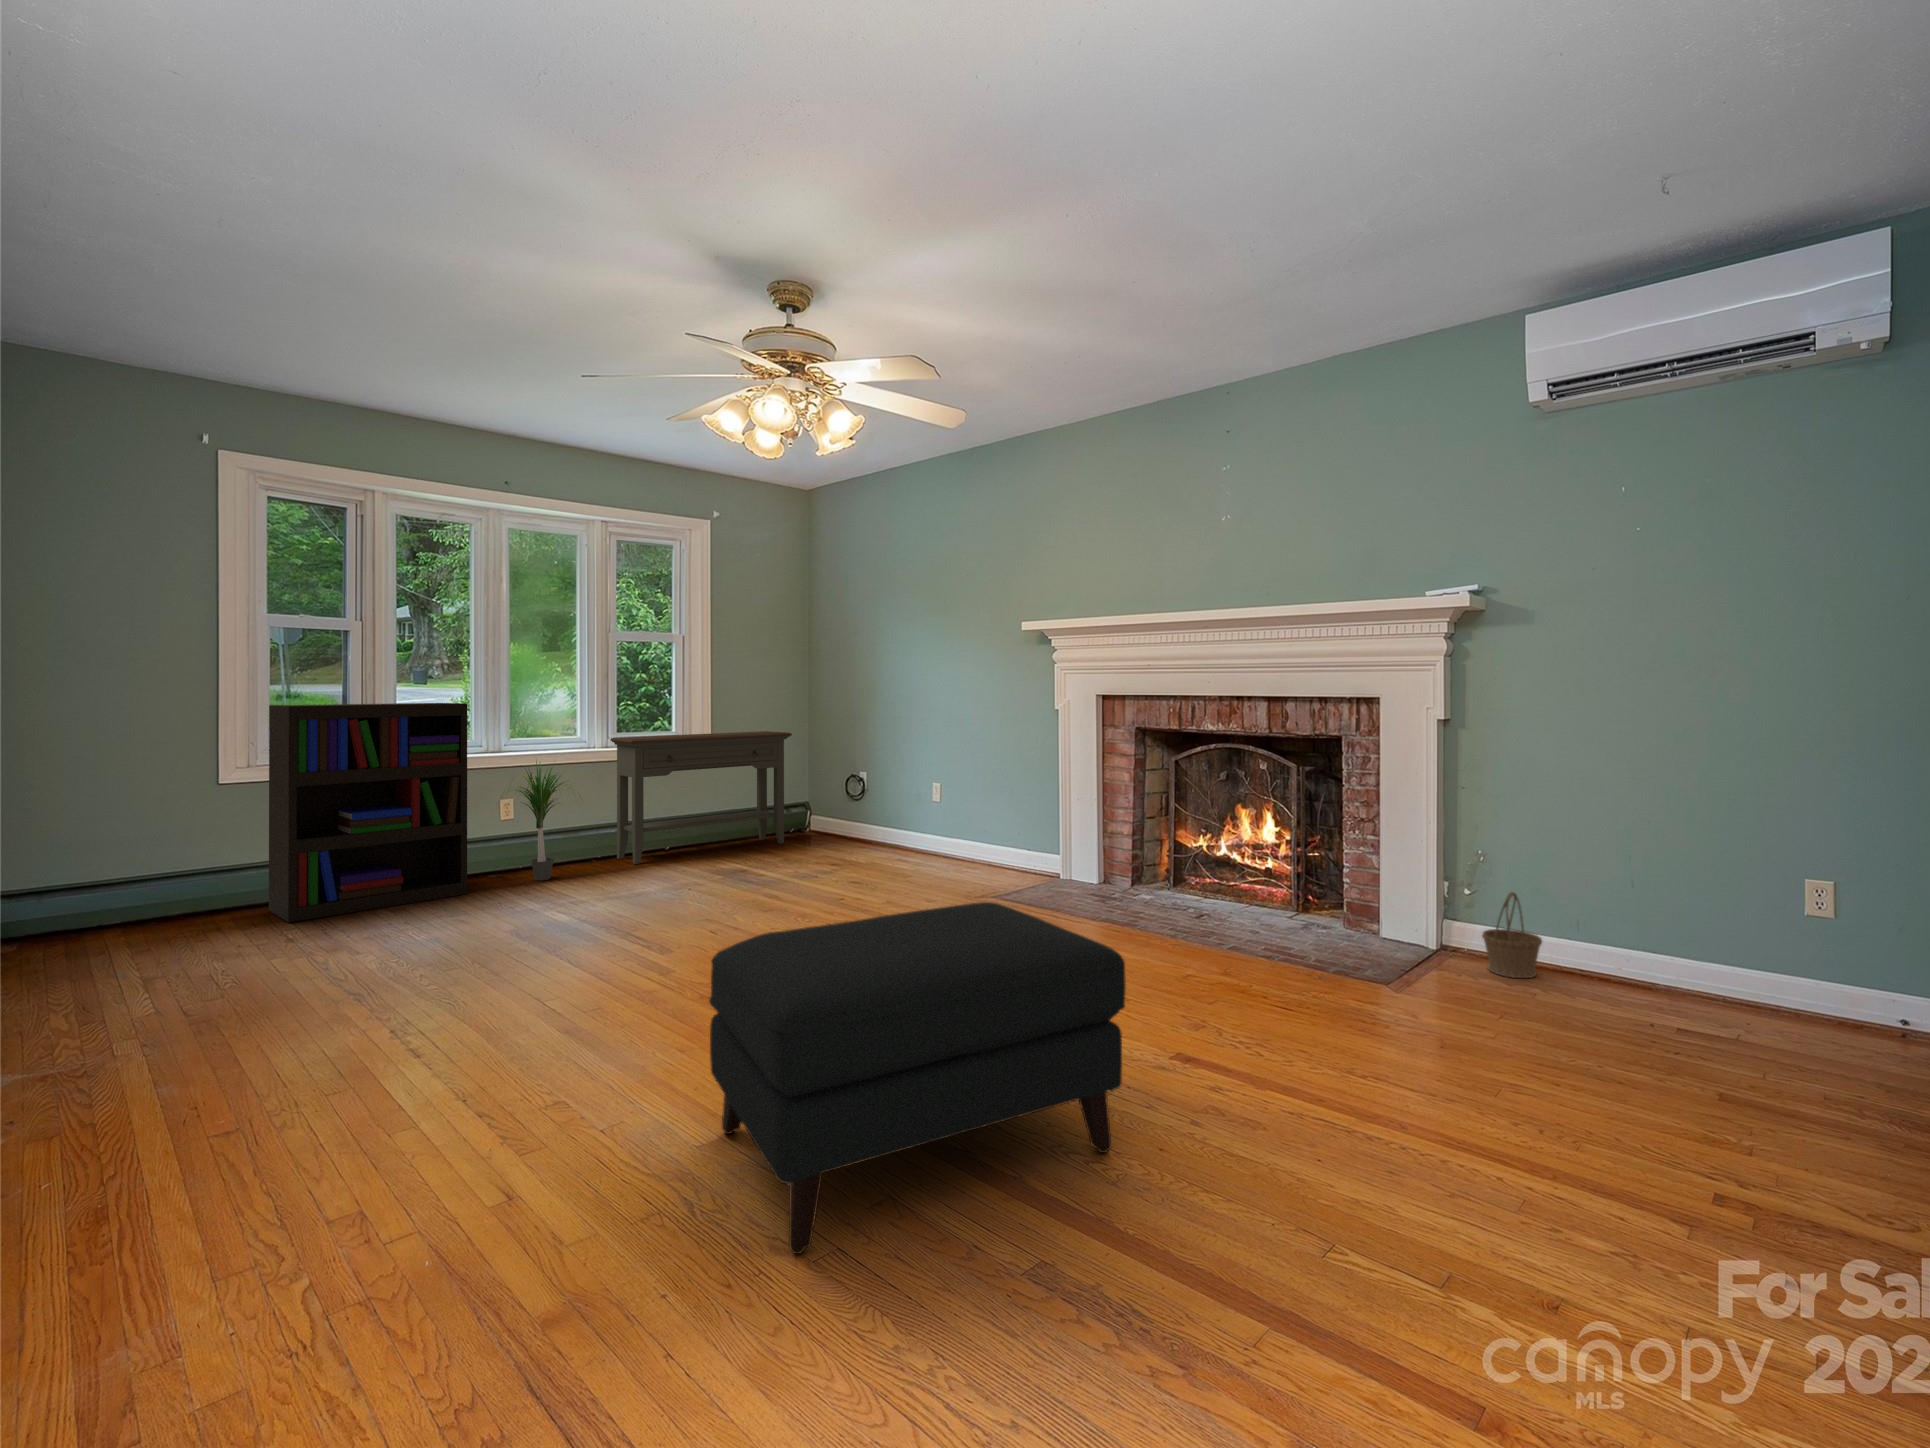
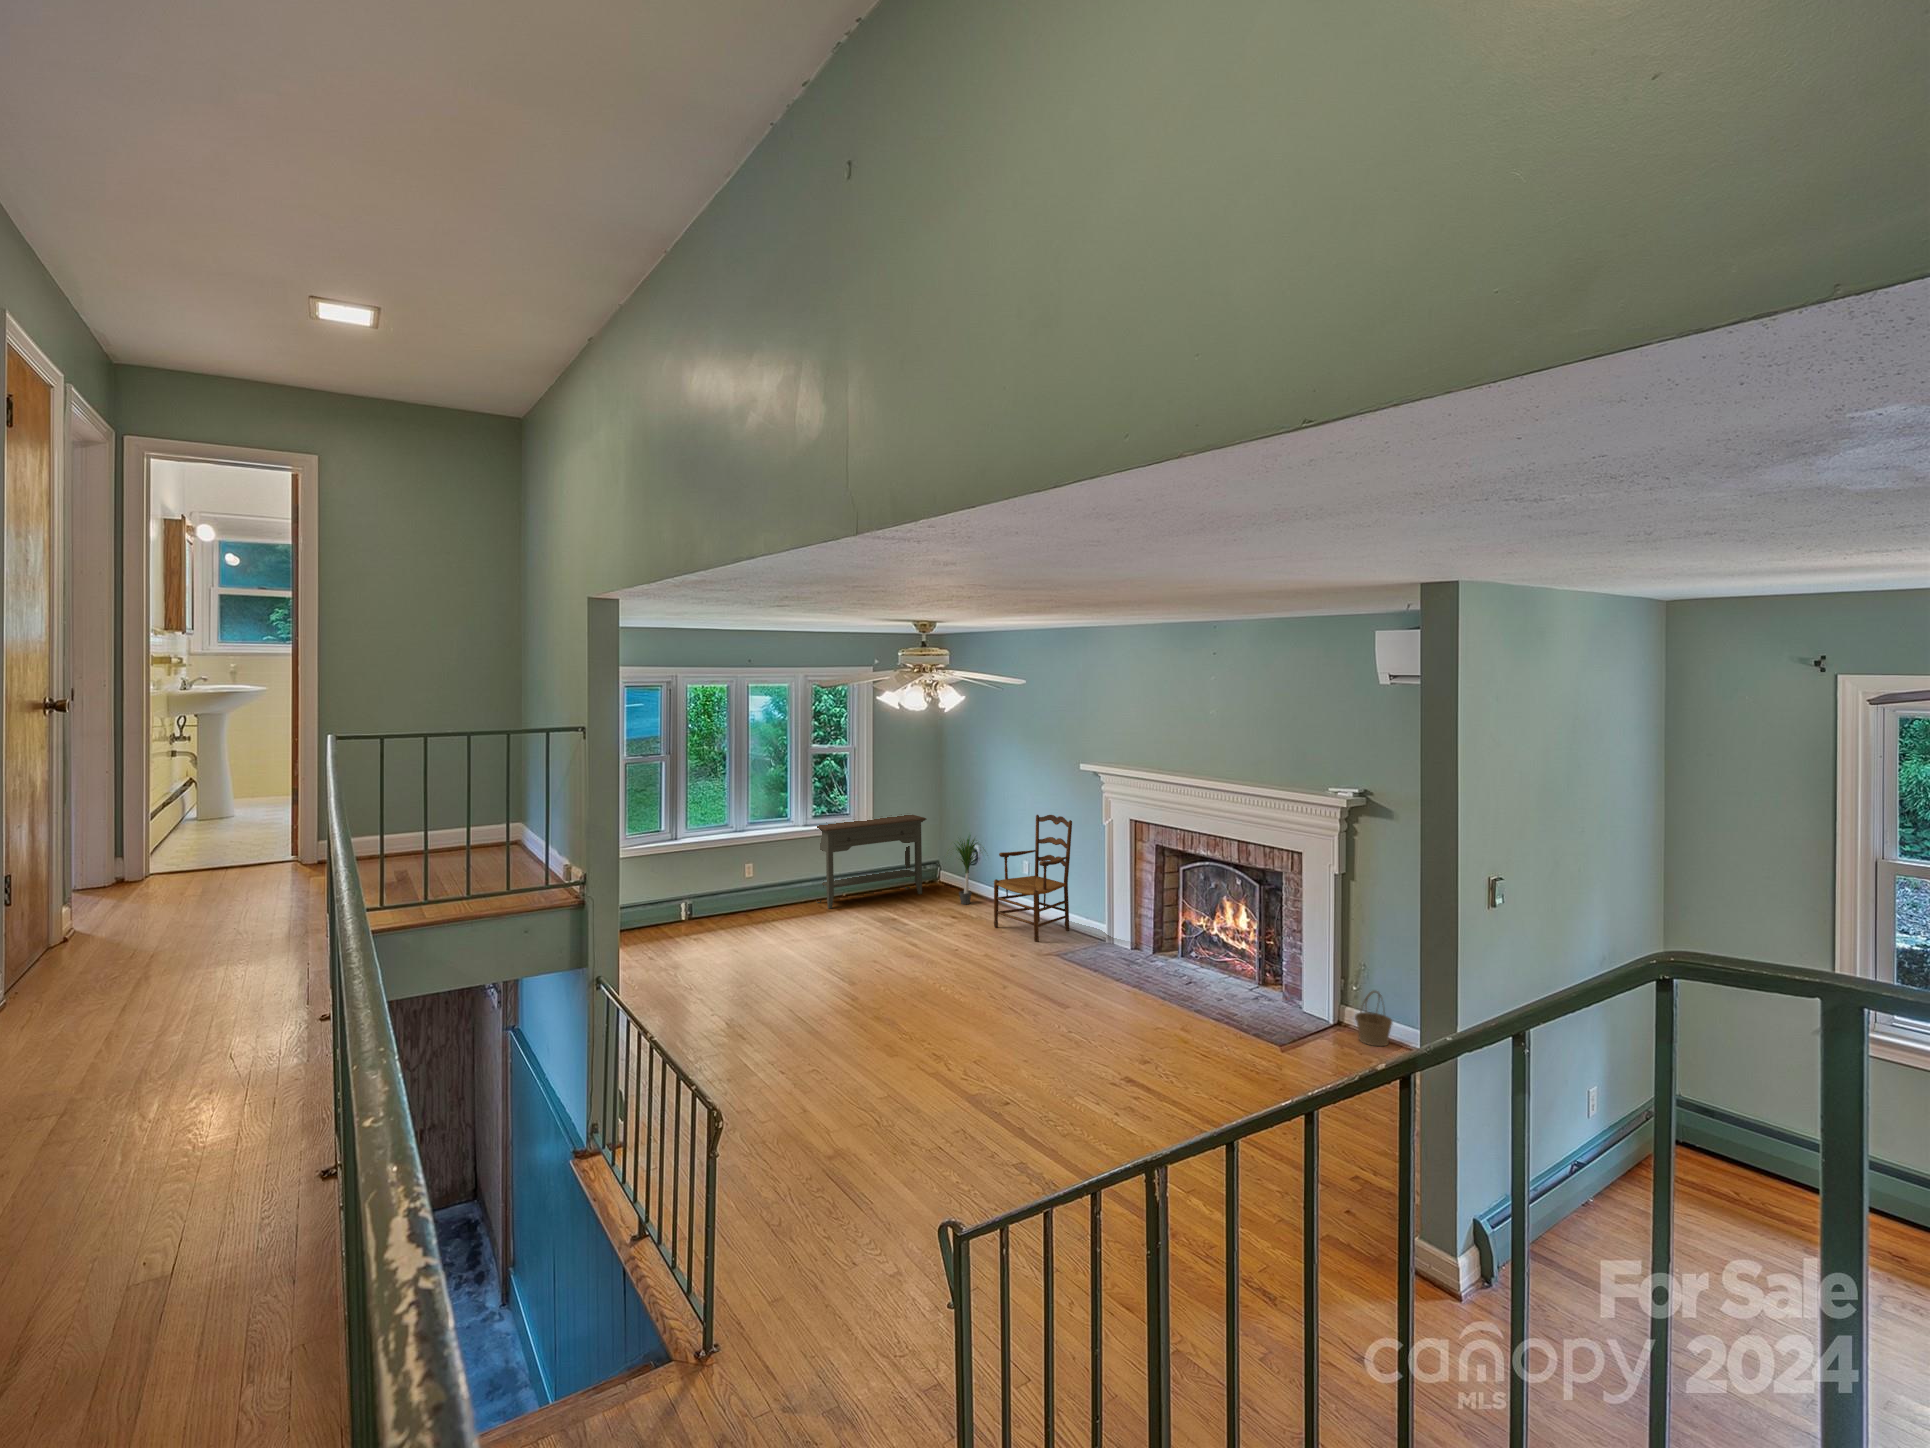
bookshelf: present [269,703,467,922] -> none [638,809,739,944]
armchair: none [893,707,1009,885] -> present [994,815,1072,942]
potted plant: present [503,760,578,881] -> present [956,835,984,904]
ottoman: present [709,902,1126,1254] -> none [896,986,1082,1136]

